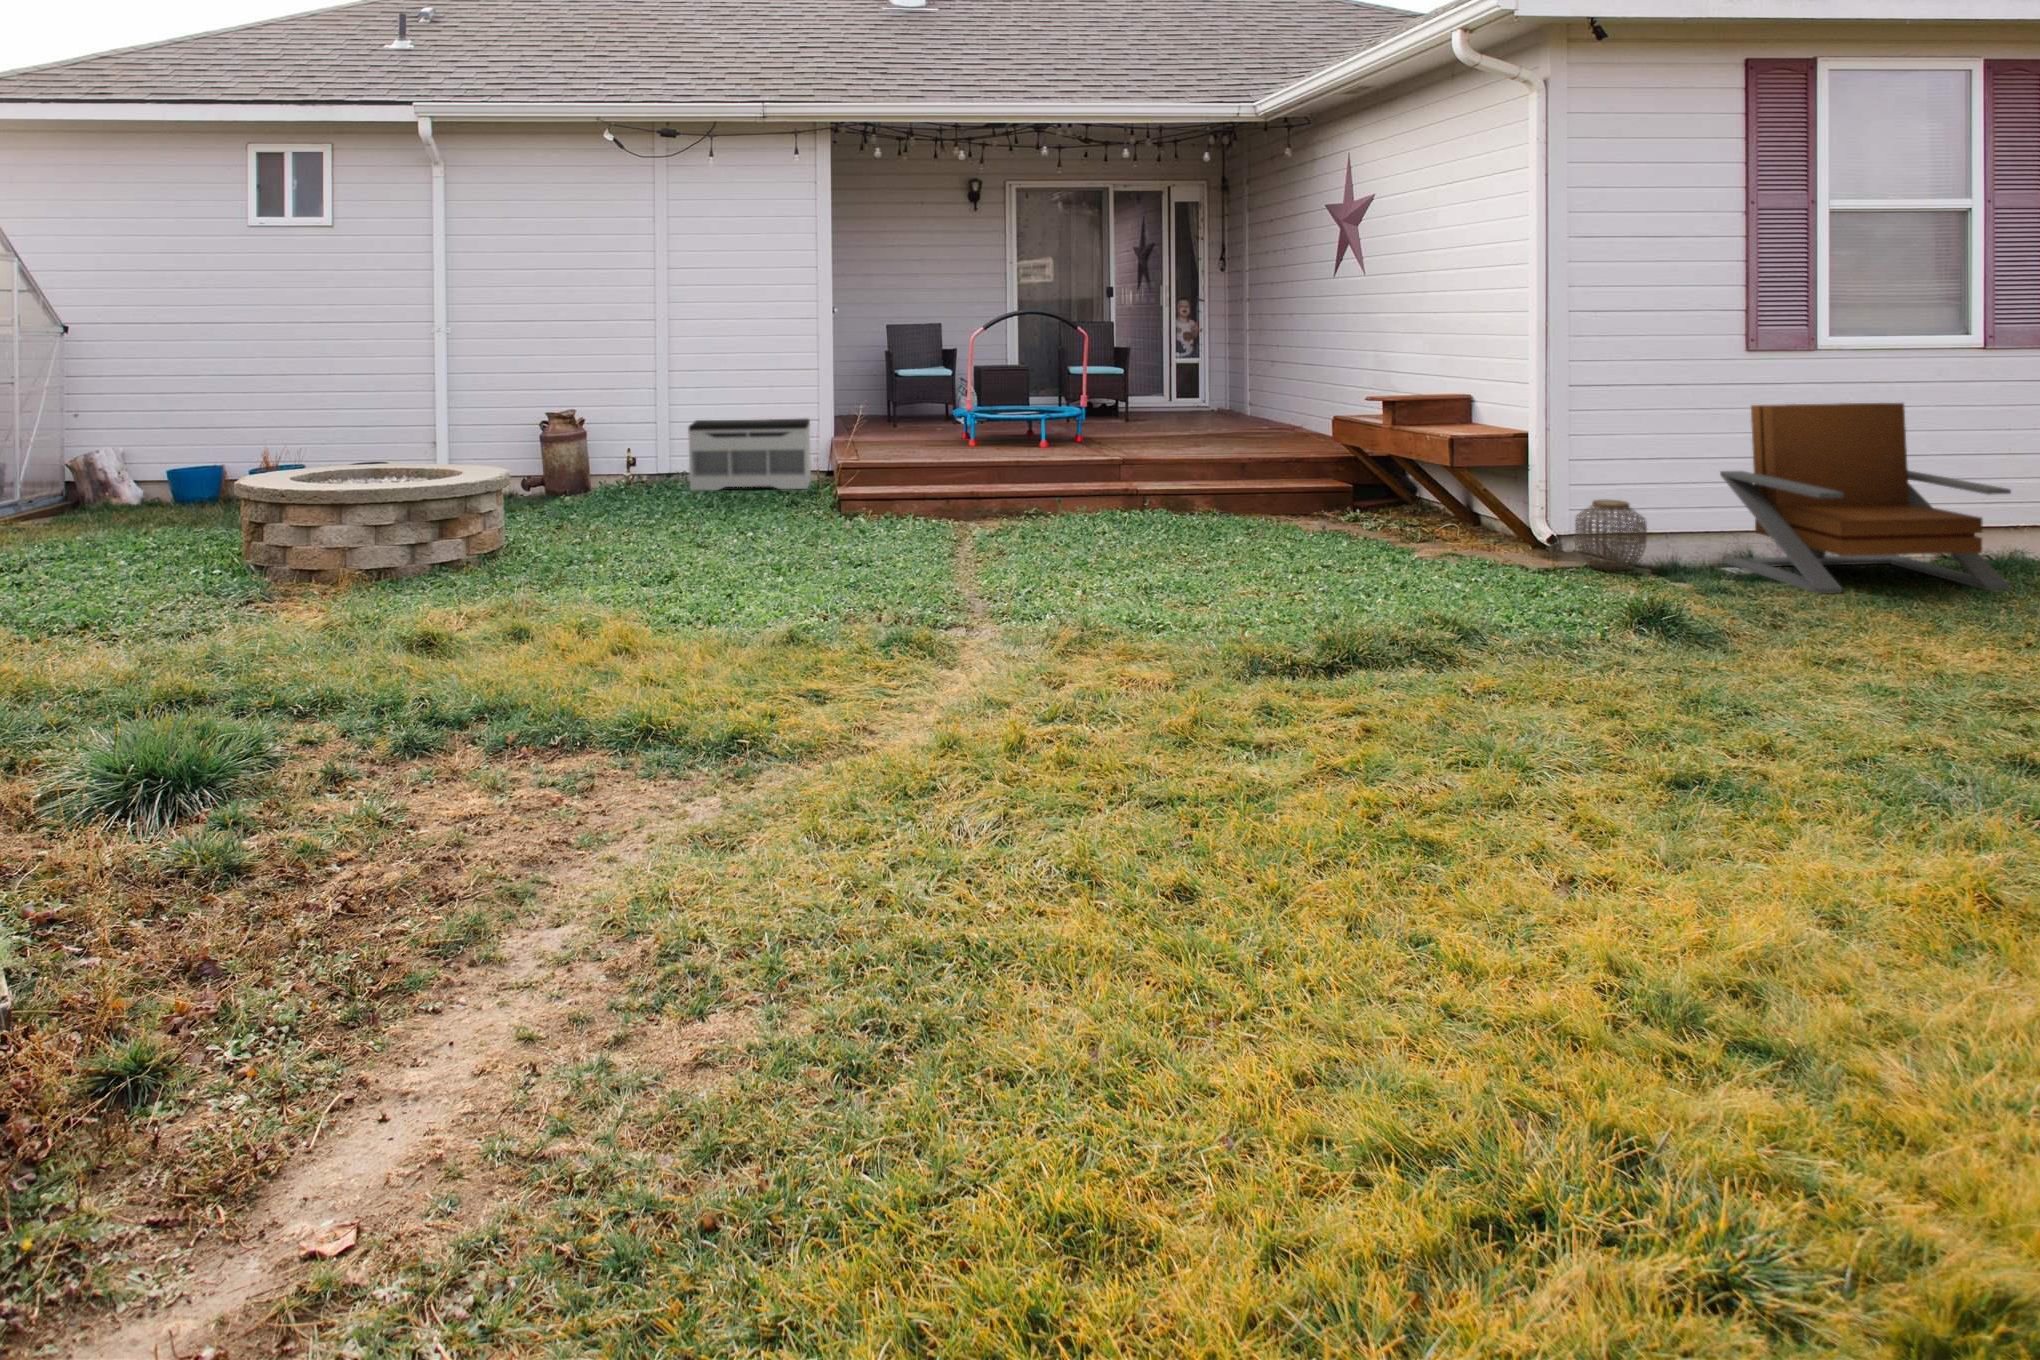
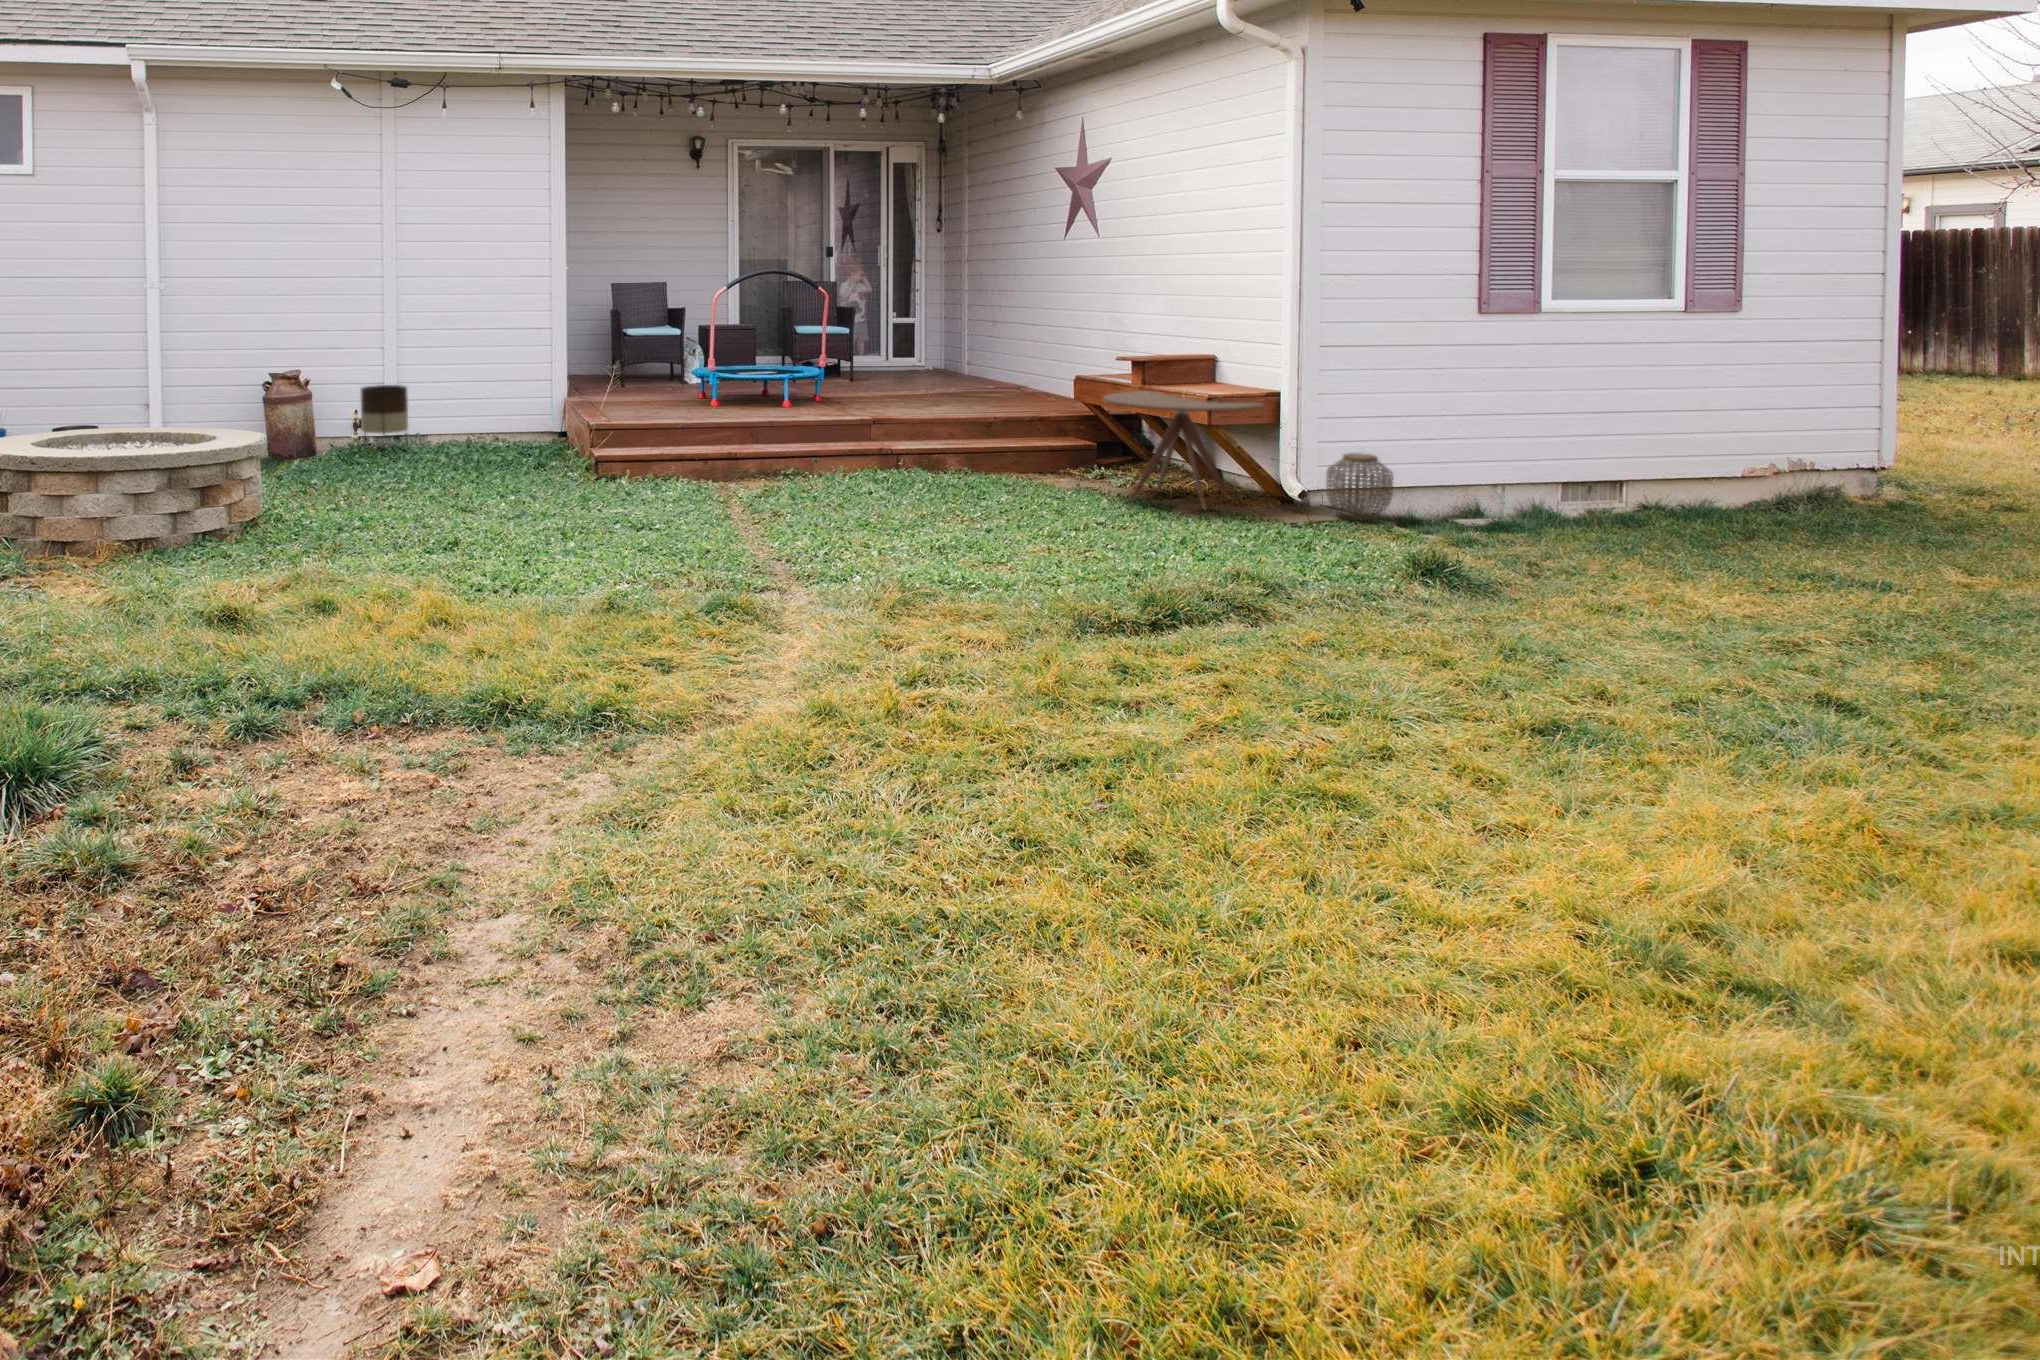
lounge chair: present [1720,403,2011,594] -> none [1455,361,1720,540]
bench: present [688,419,811,491] -> none [427,379,550,453]
planter: none [626,425,672,491] -> present [361,385,408,434]
round table: none [1343,433,1511,558] -> present [1104,391,1263,510]

